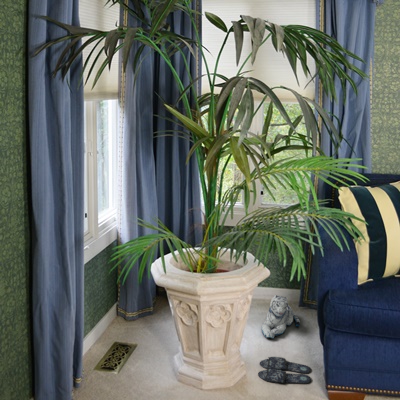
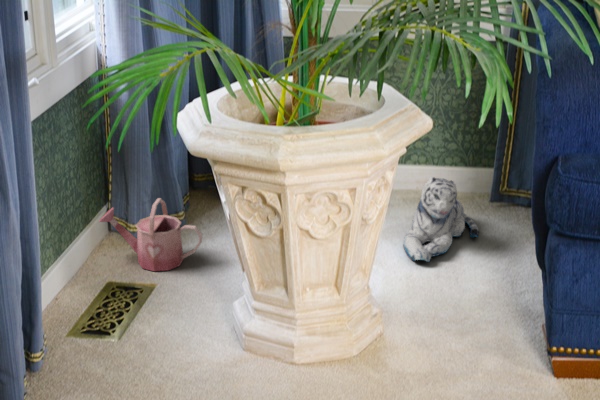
watering can: none [112,301,162,338] -> present [99,198,202,271]
slippers: present [258,357,311,384] -> none [404,296,512,346]

